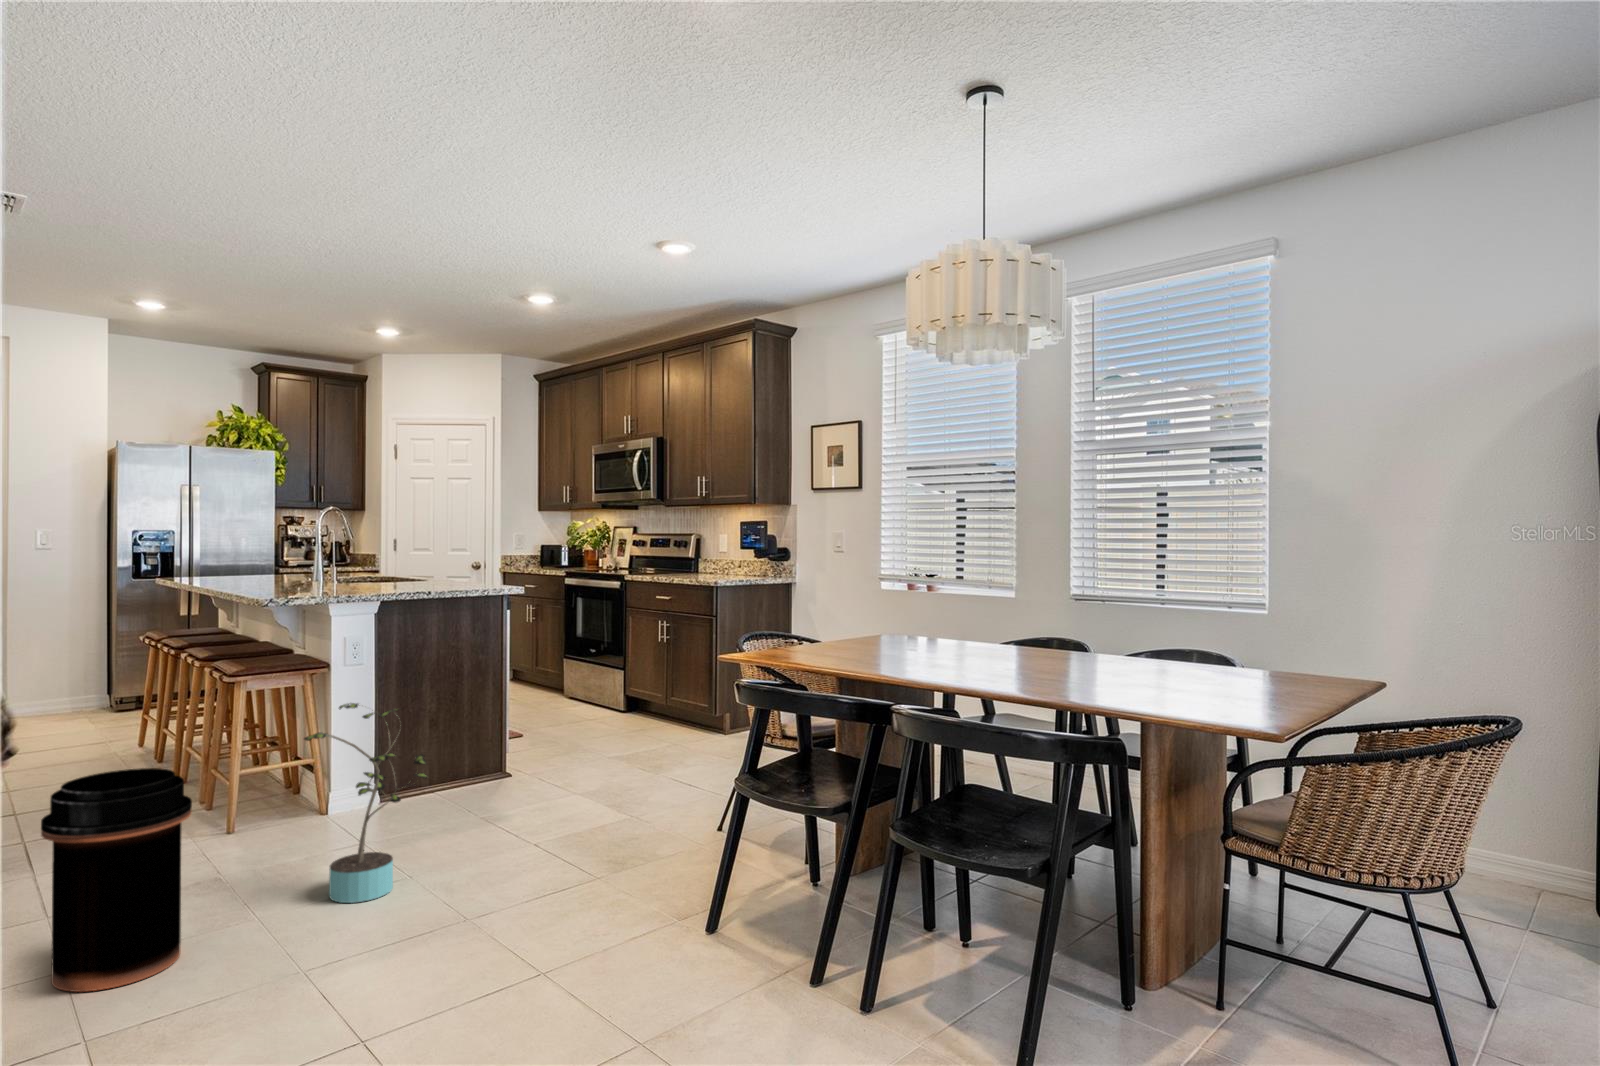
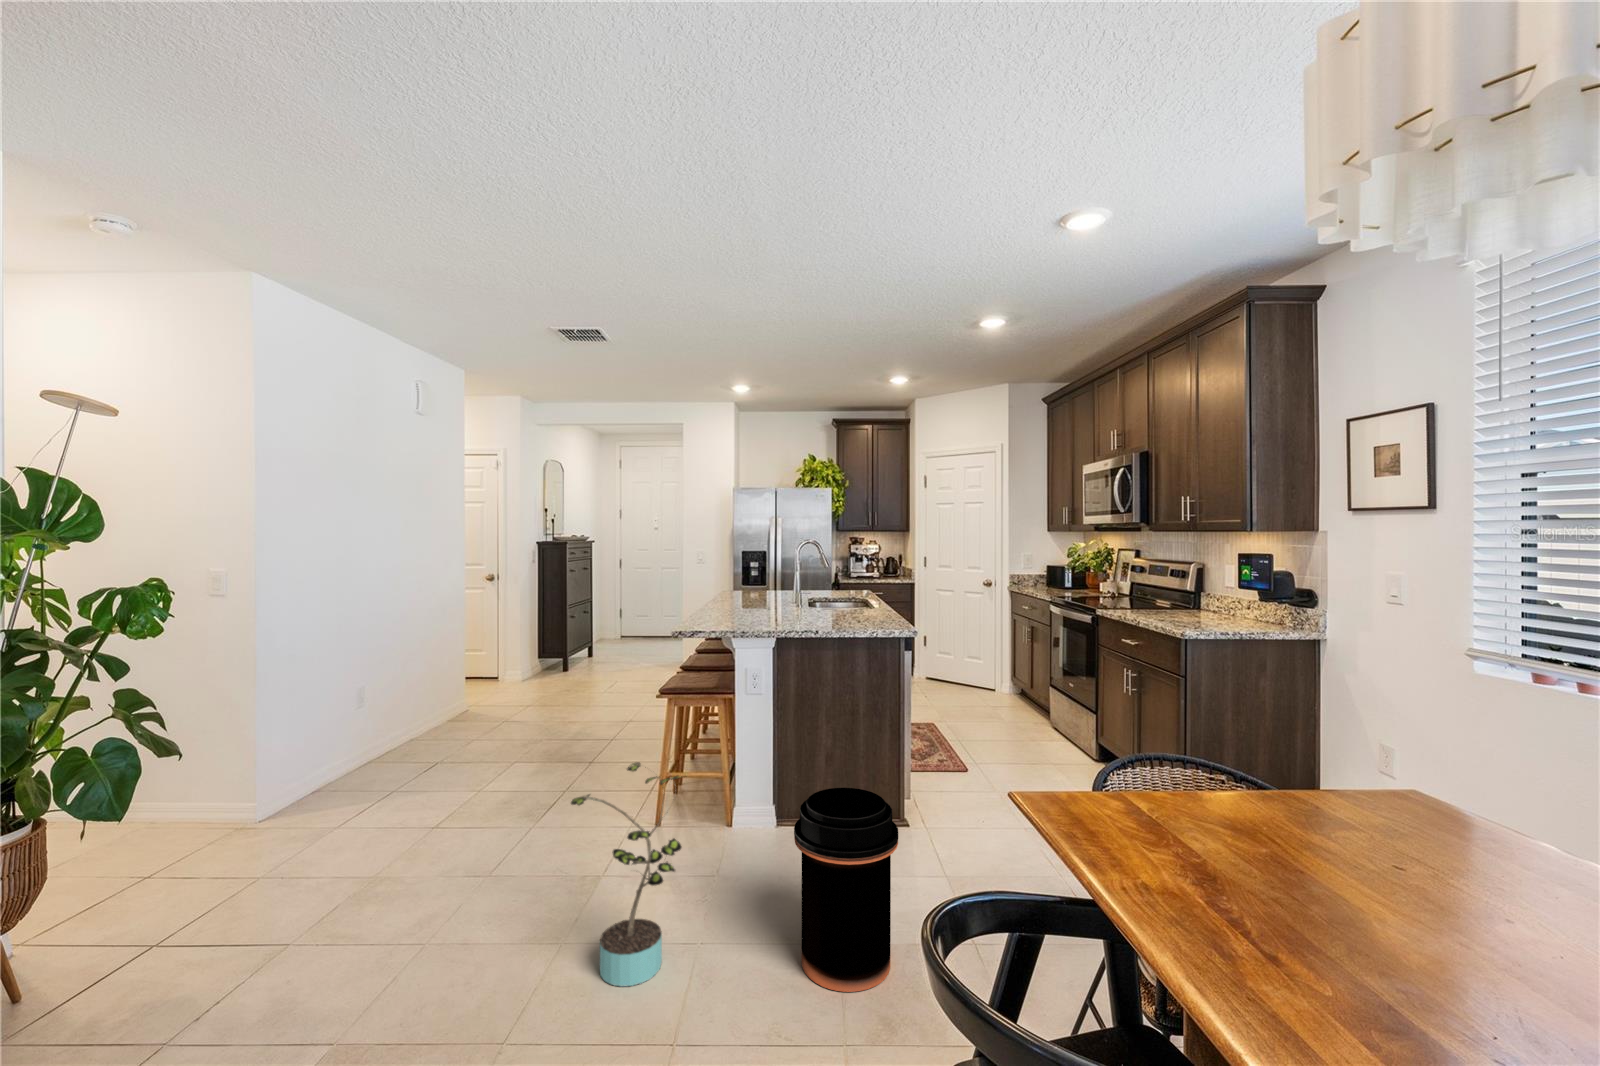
trash can: present [41,768,192,992] -> present [794,788,898,992]

